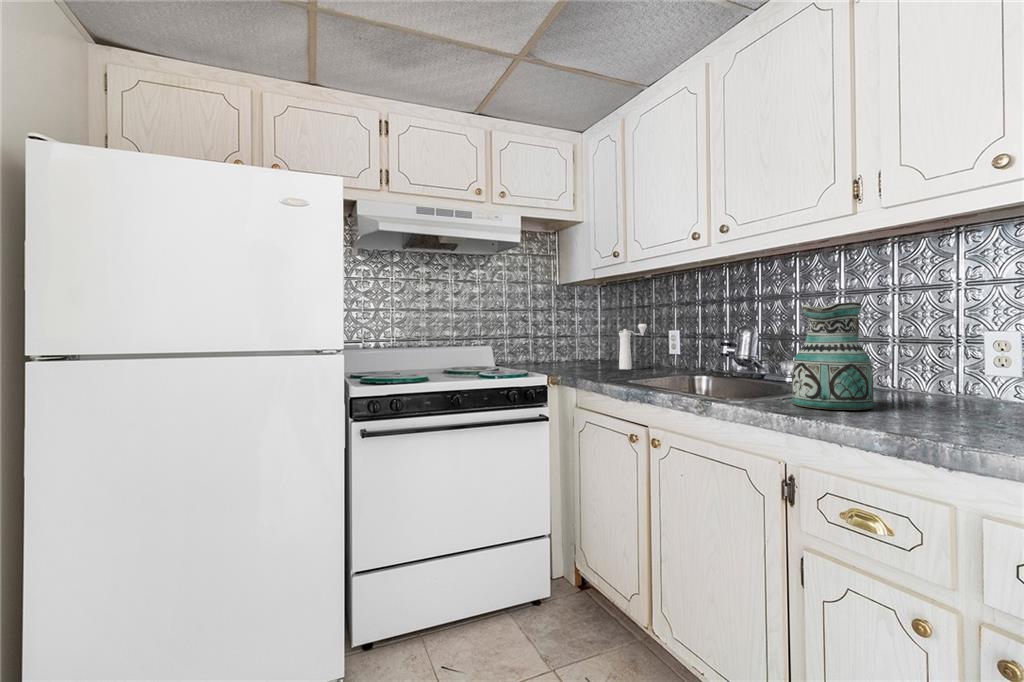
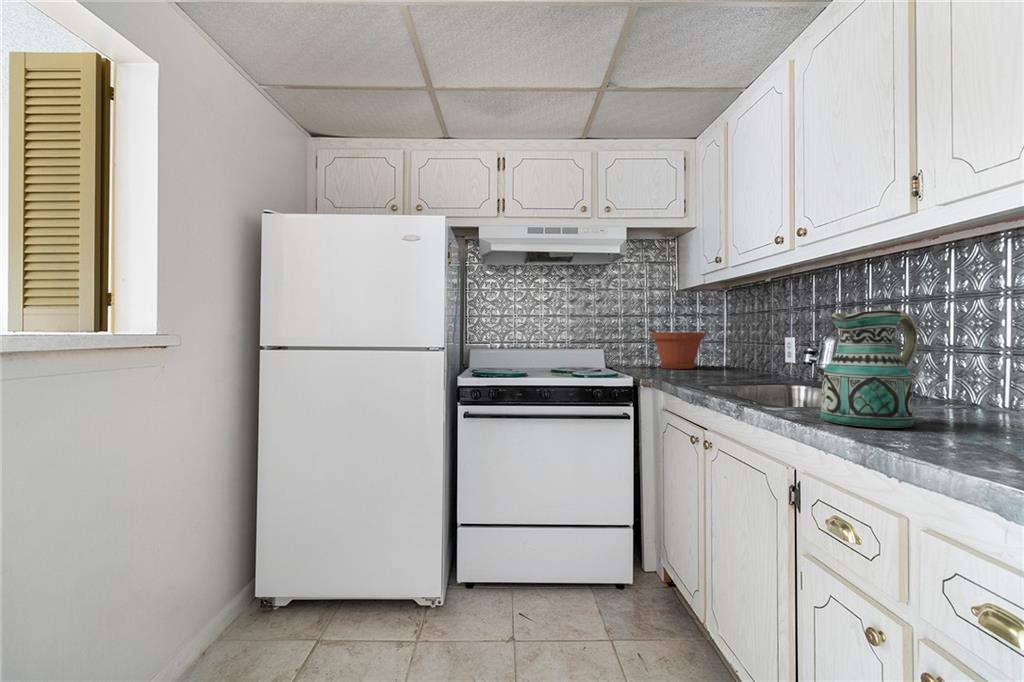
pepper mill: present [619,324,647,369] -> none [726,330,760,377]
plant pot: none [535,327,589,364] -> present [650,332,706,369]

